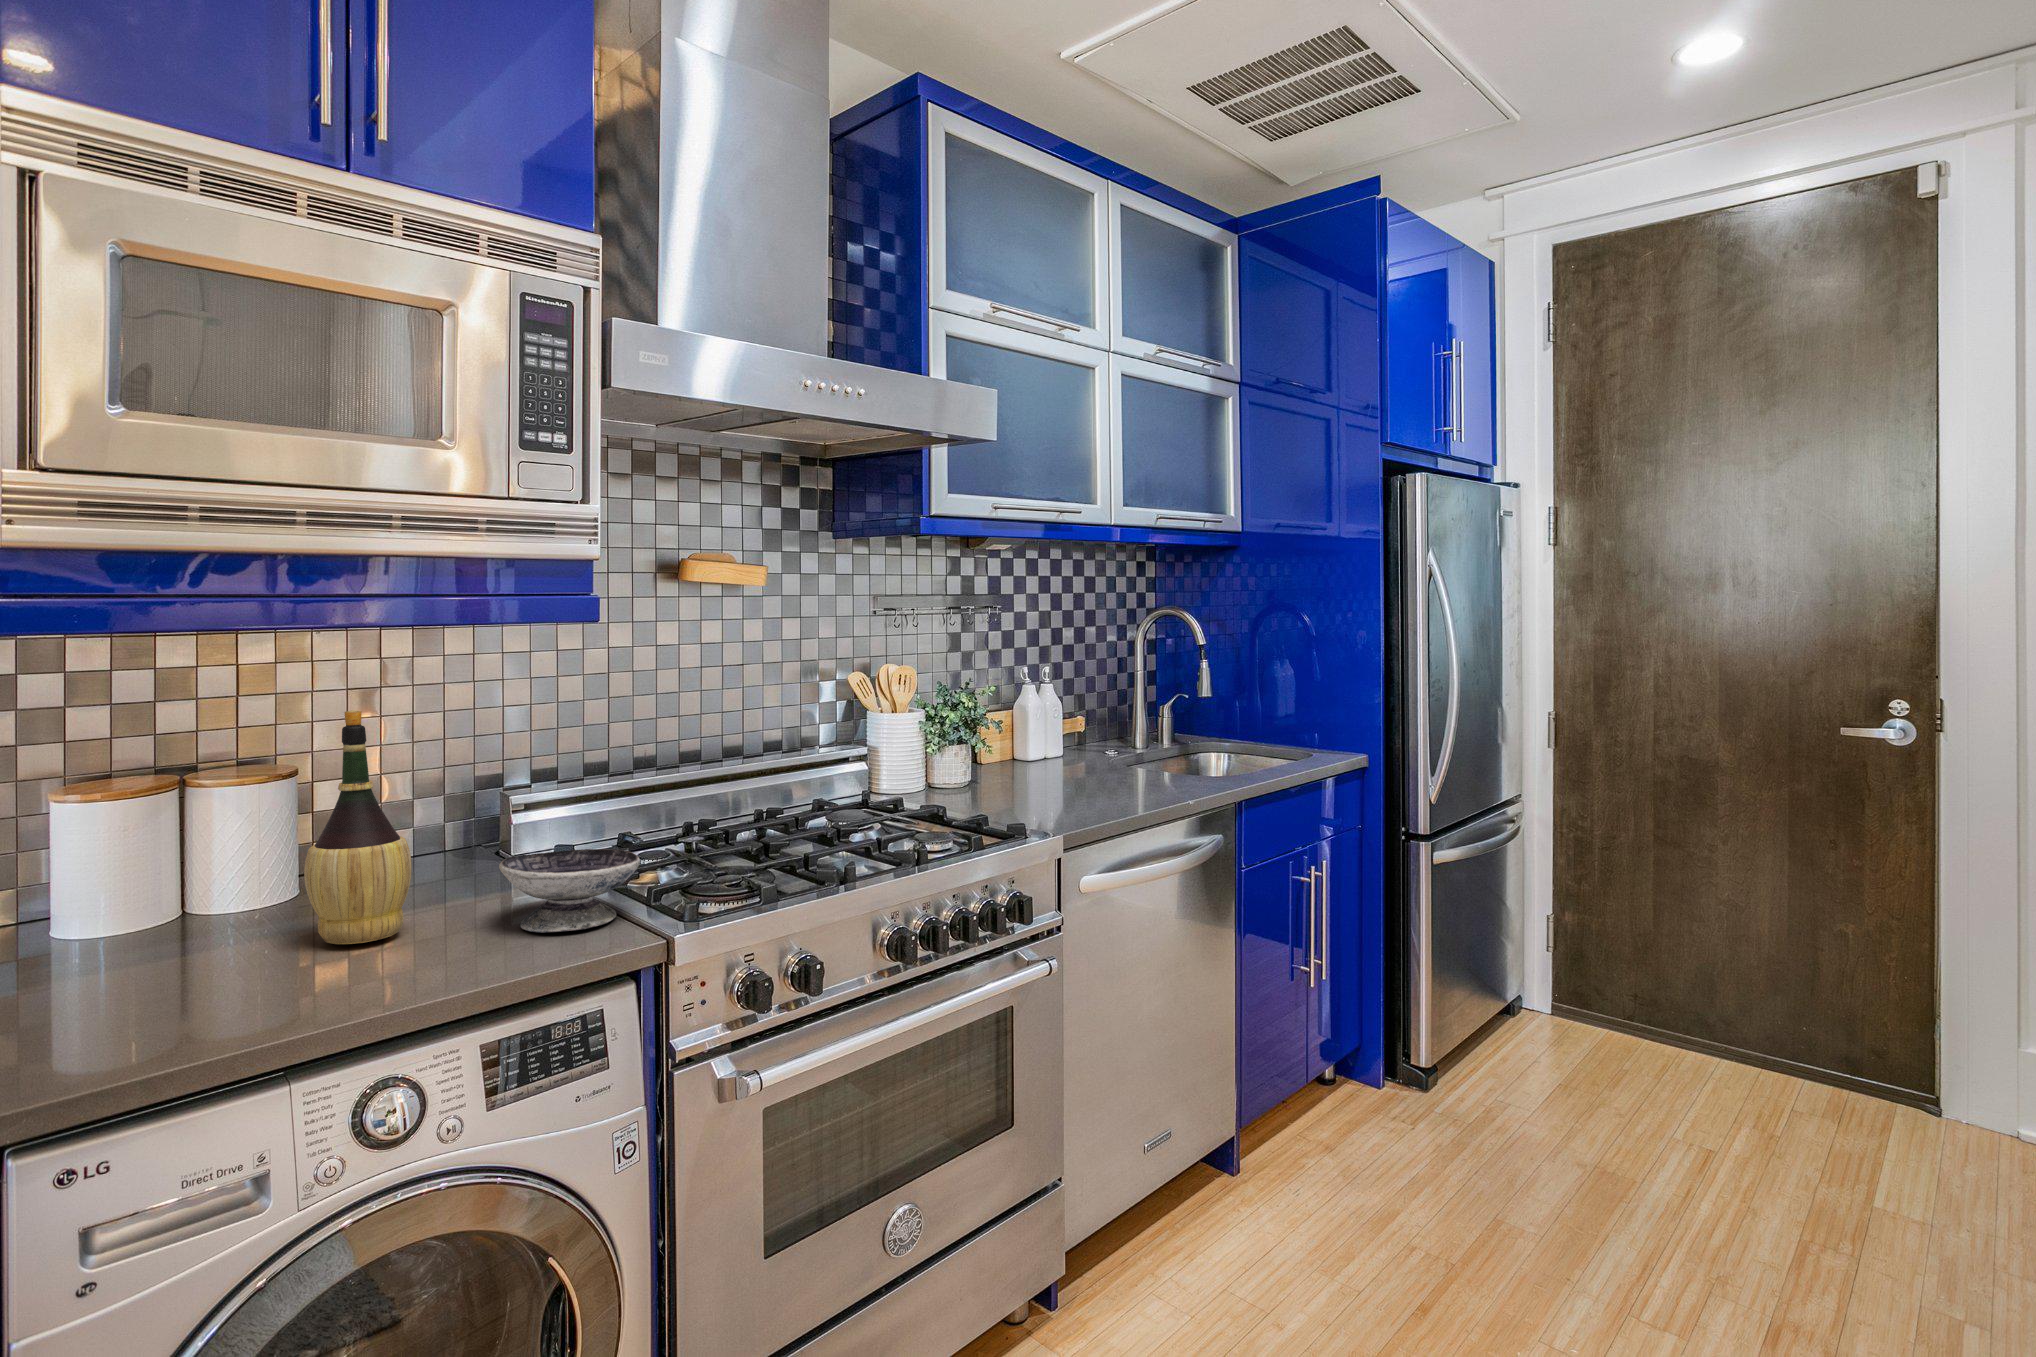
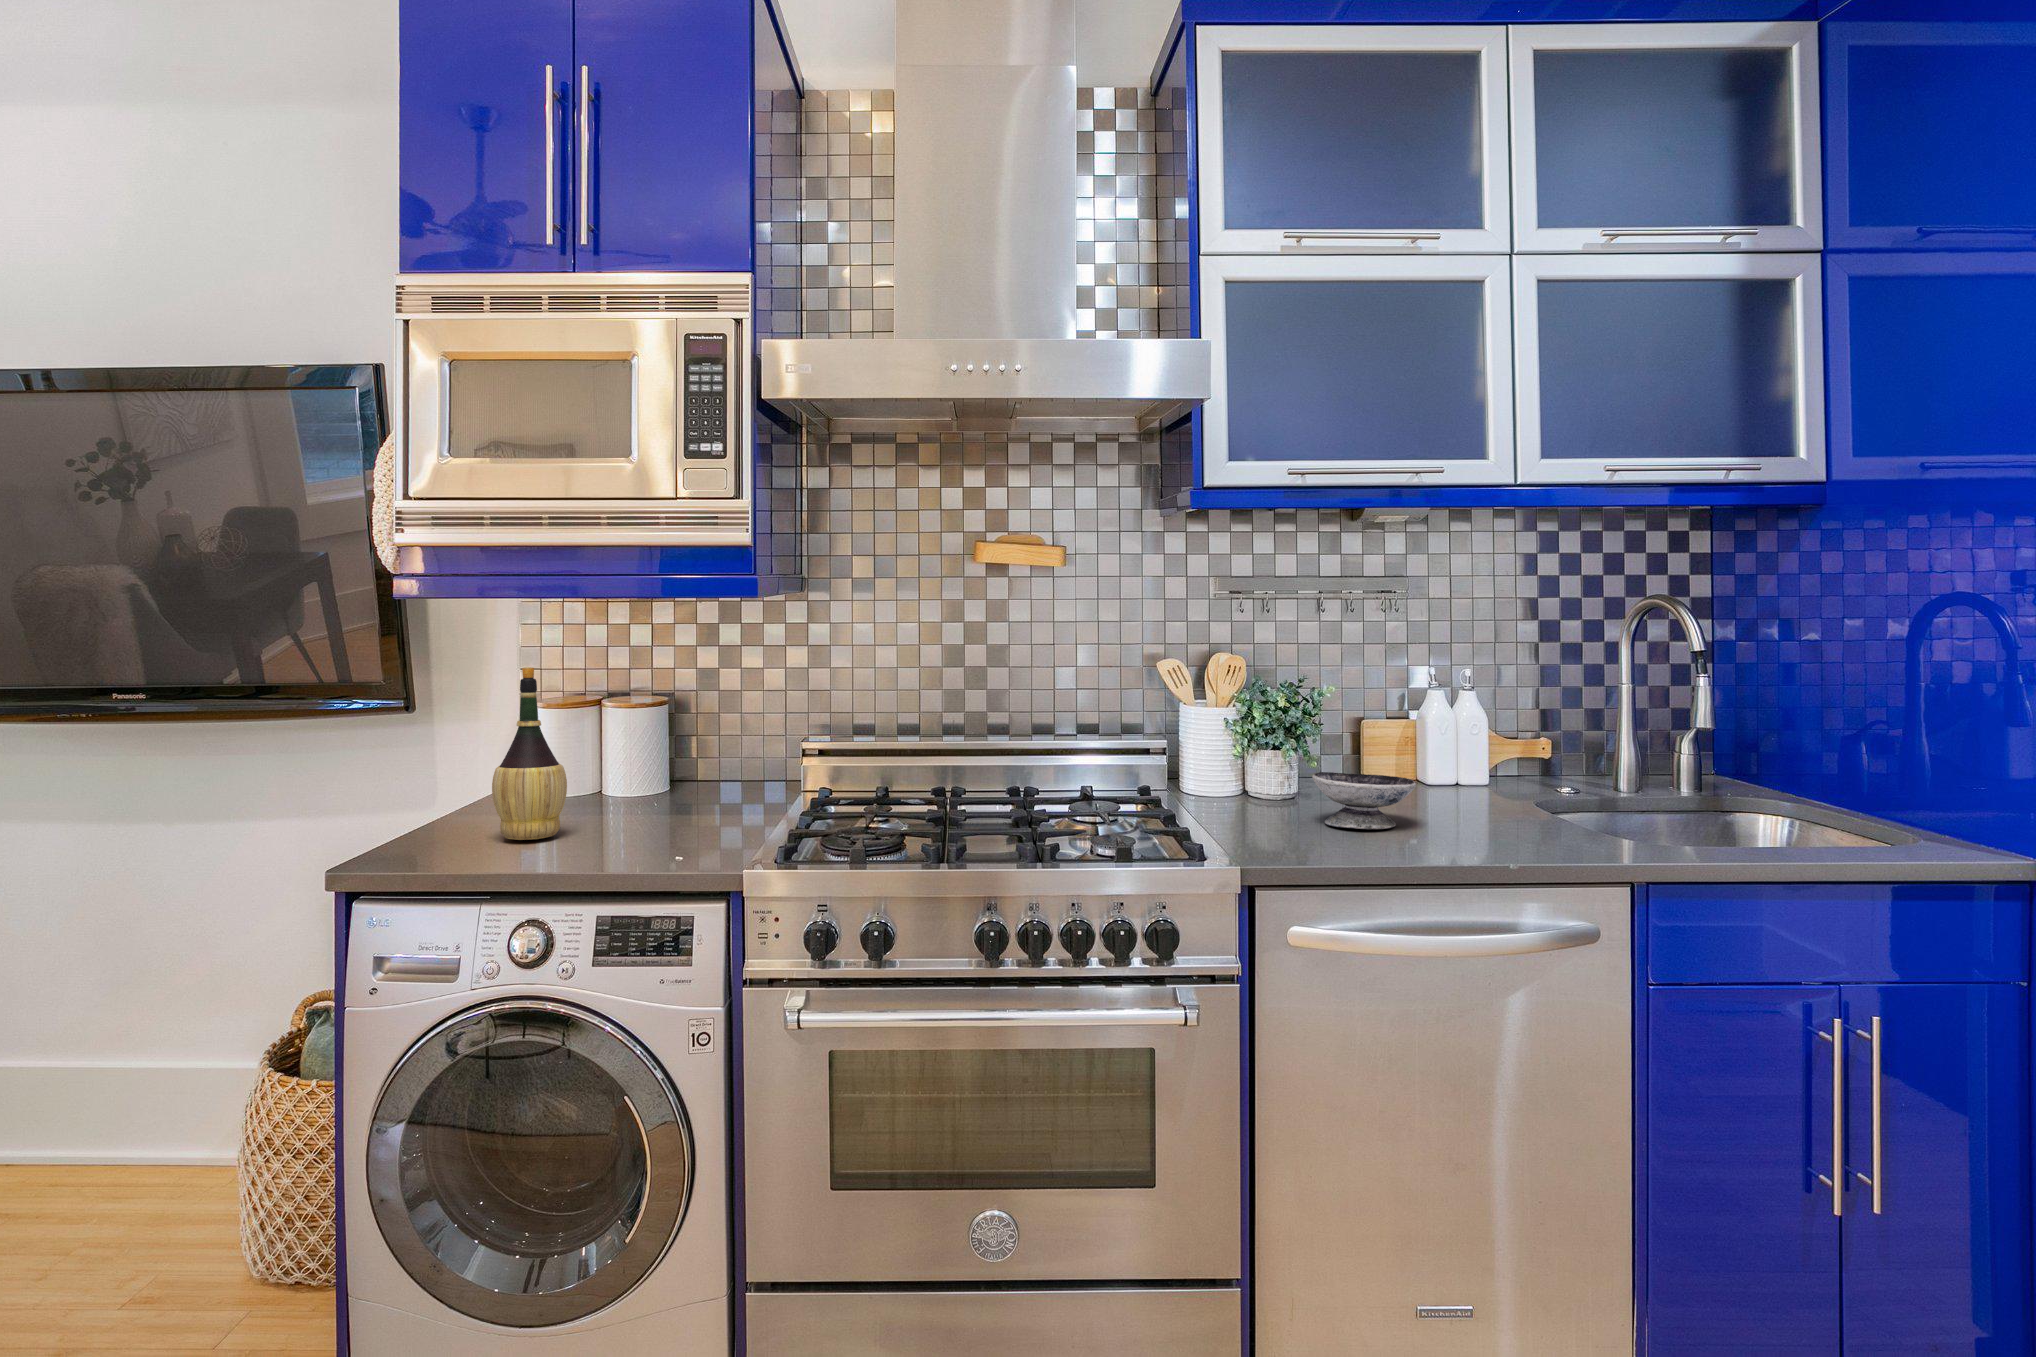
bowl: present [499,849,640,933] -> present [1312,772,1416,829]

